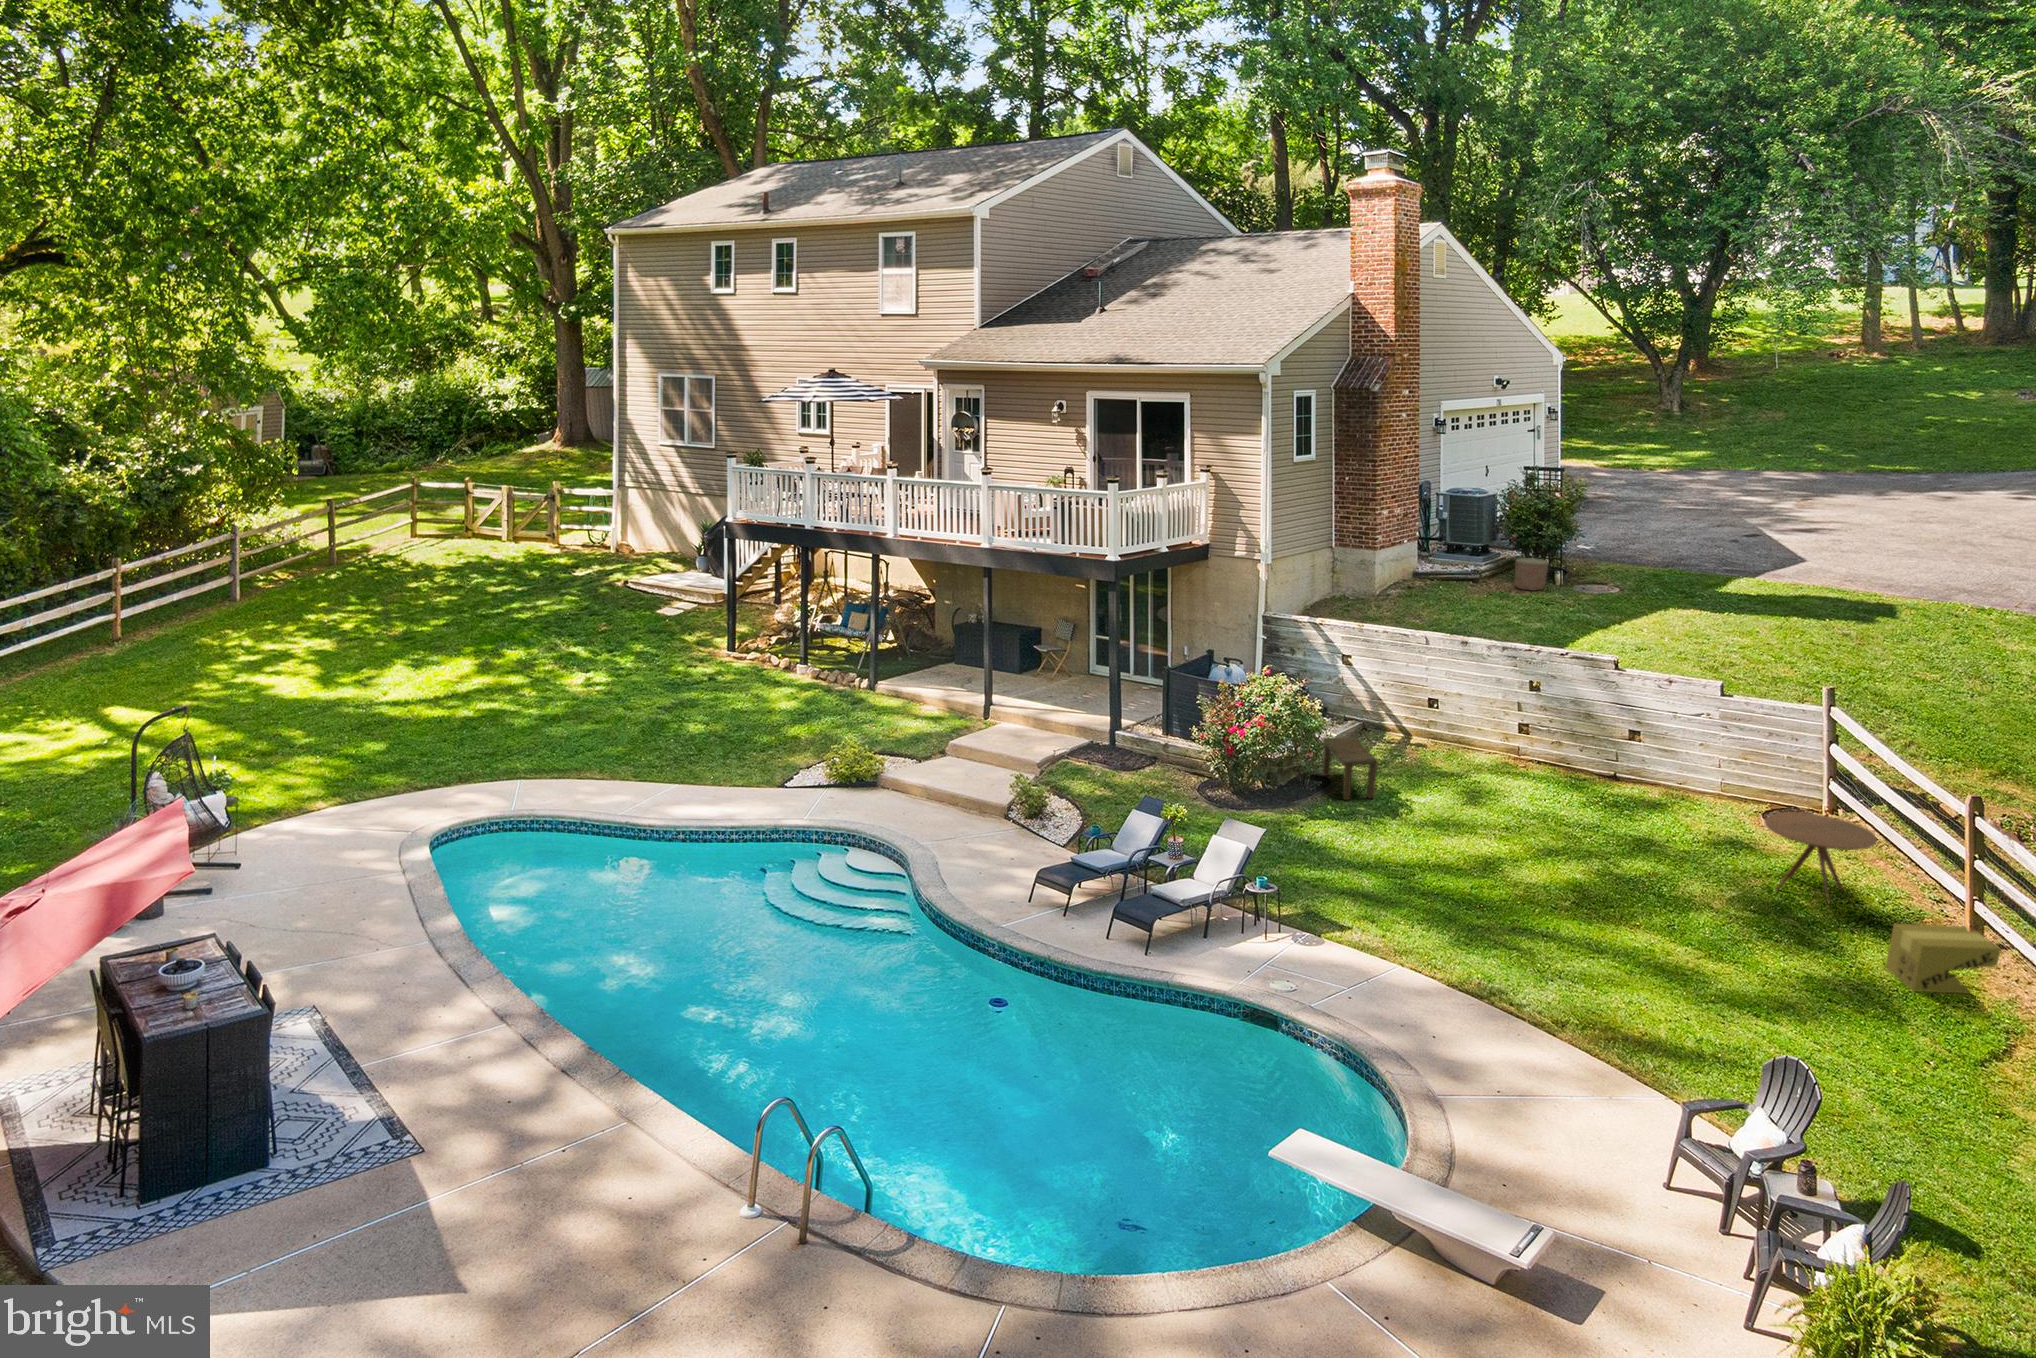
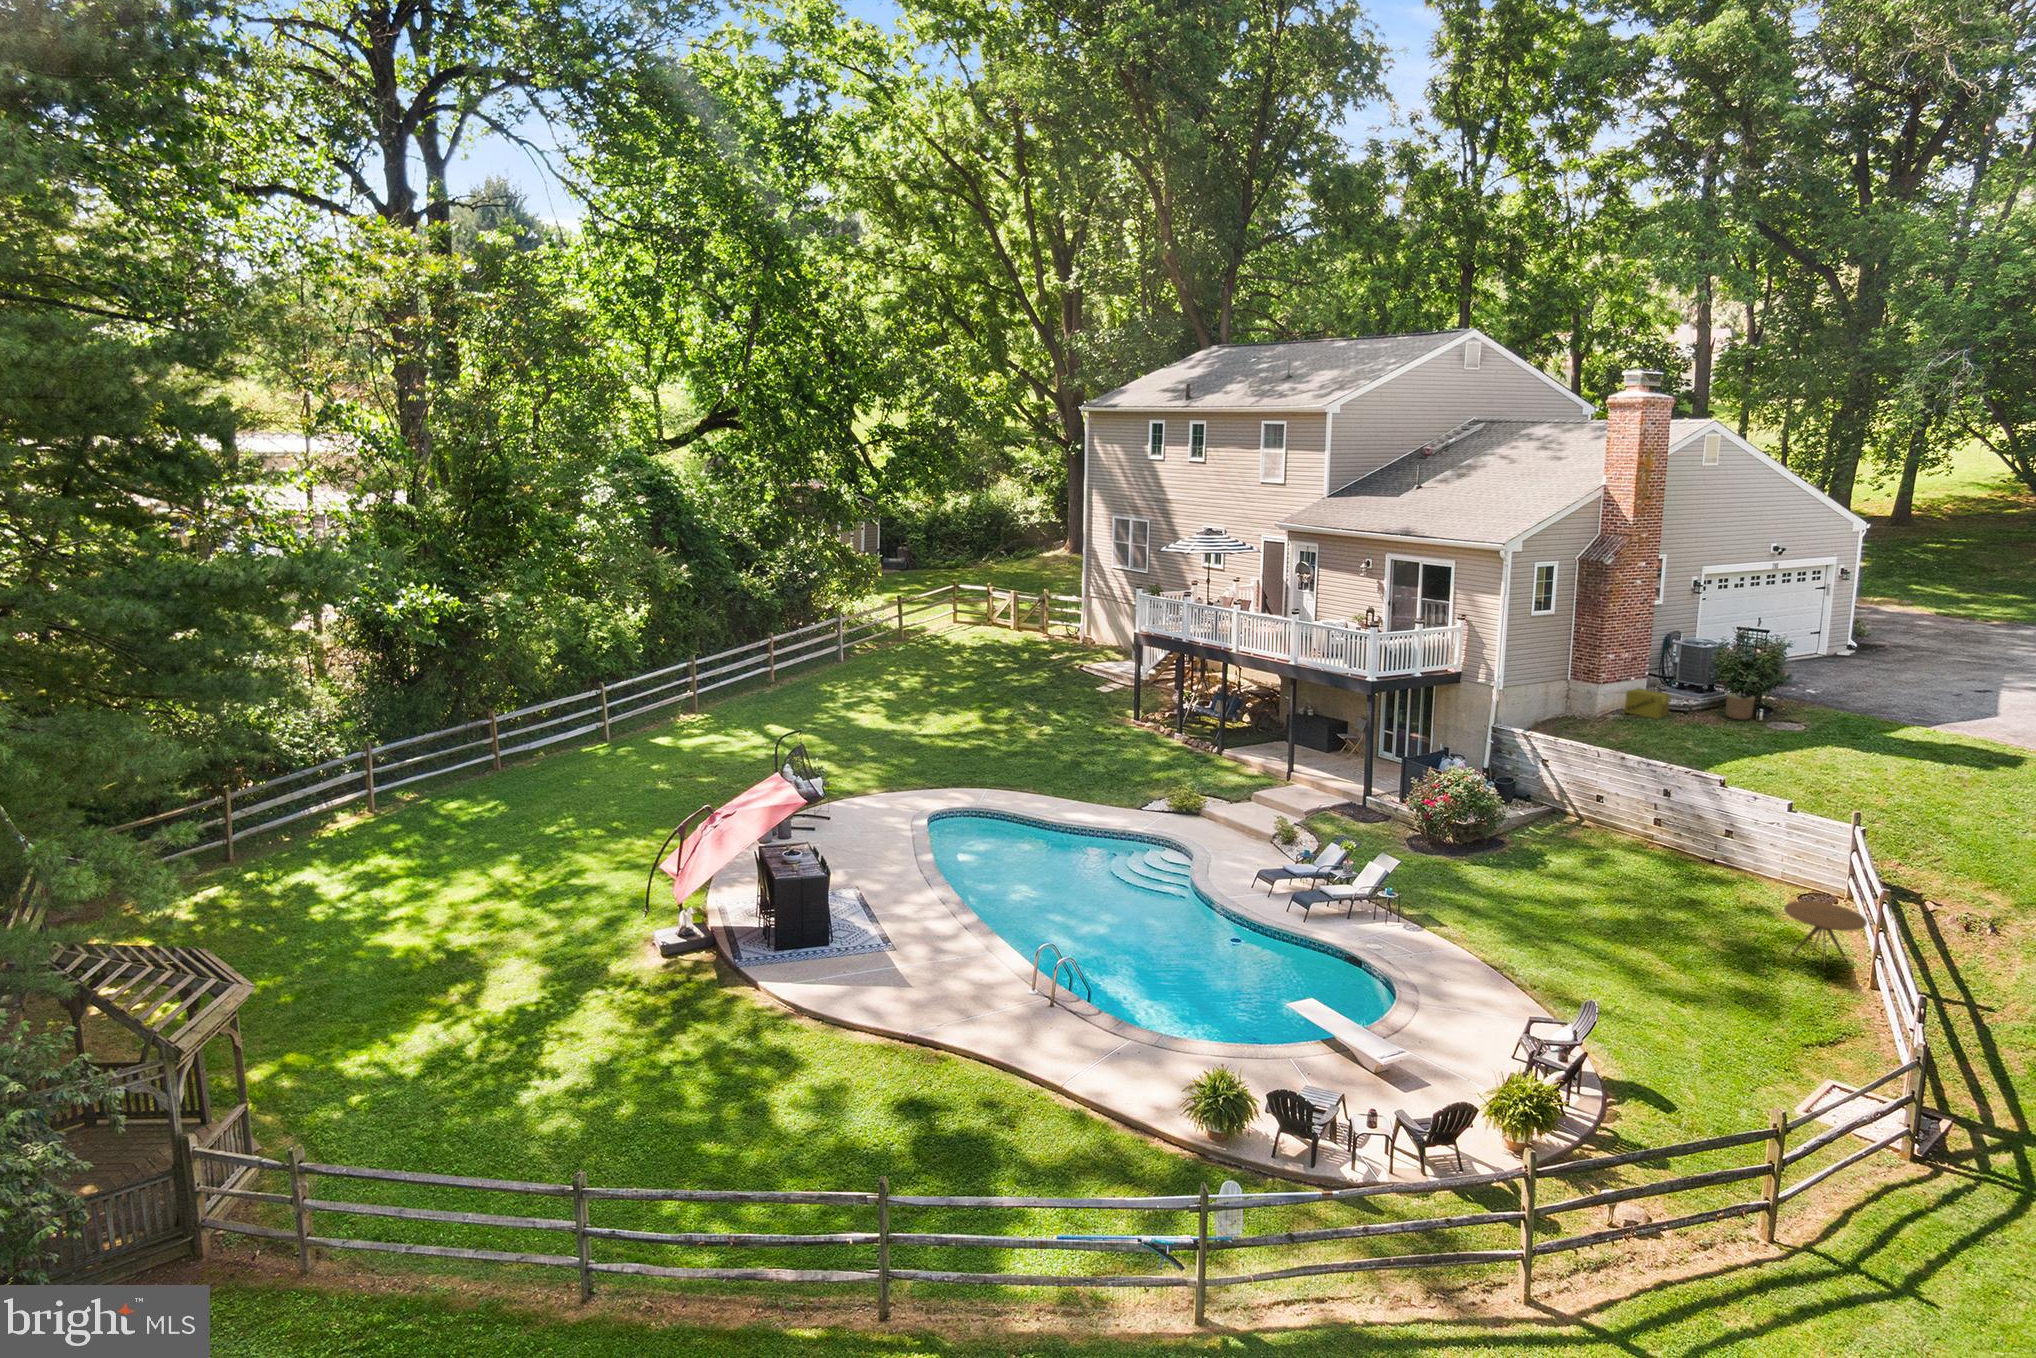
bench: present [1322,737,1378,800] -> none [1502,815,1531,860]
cardboard box: present [1886,924,2001,994] -> present [1625,688,1670,719]

